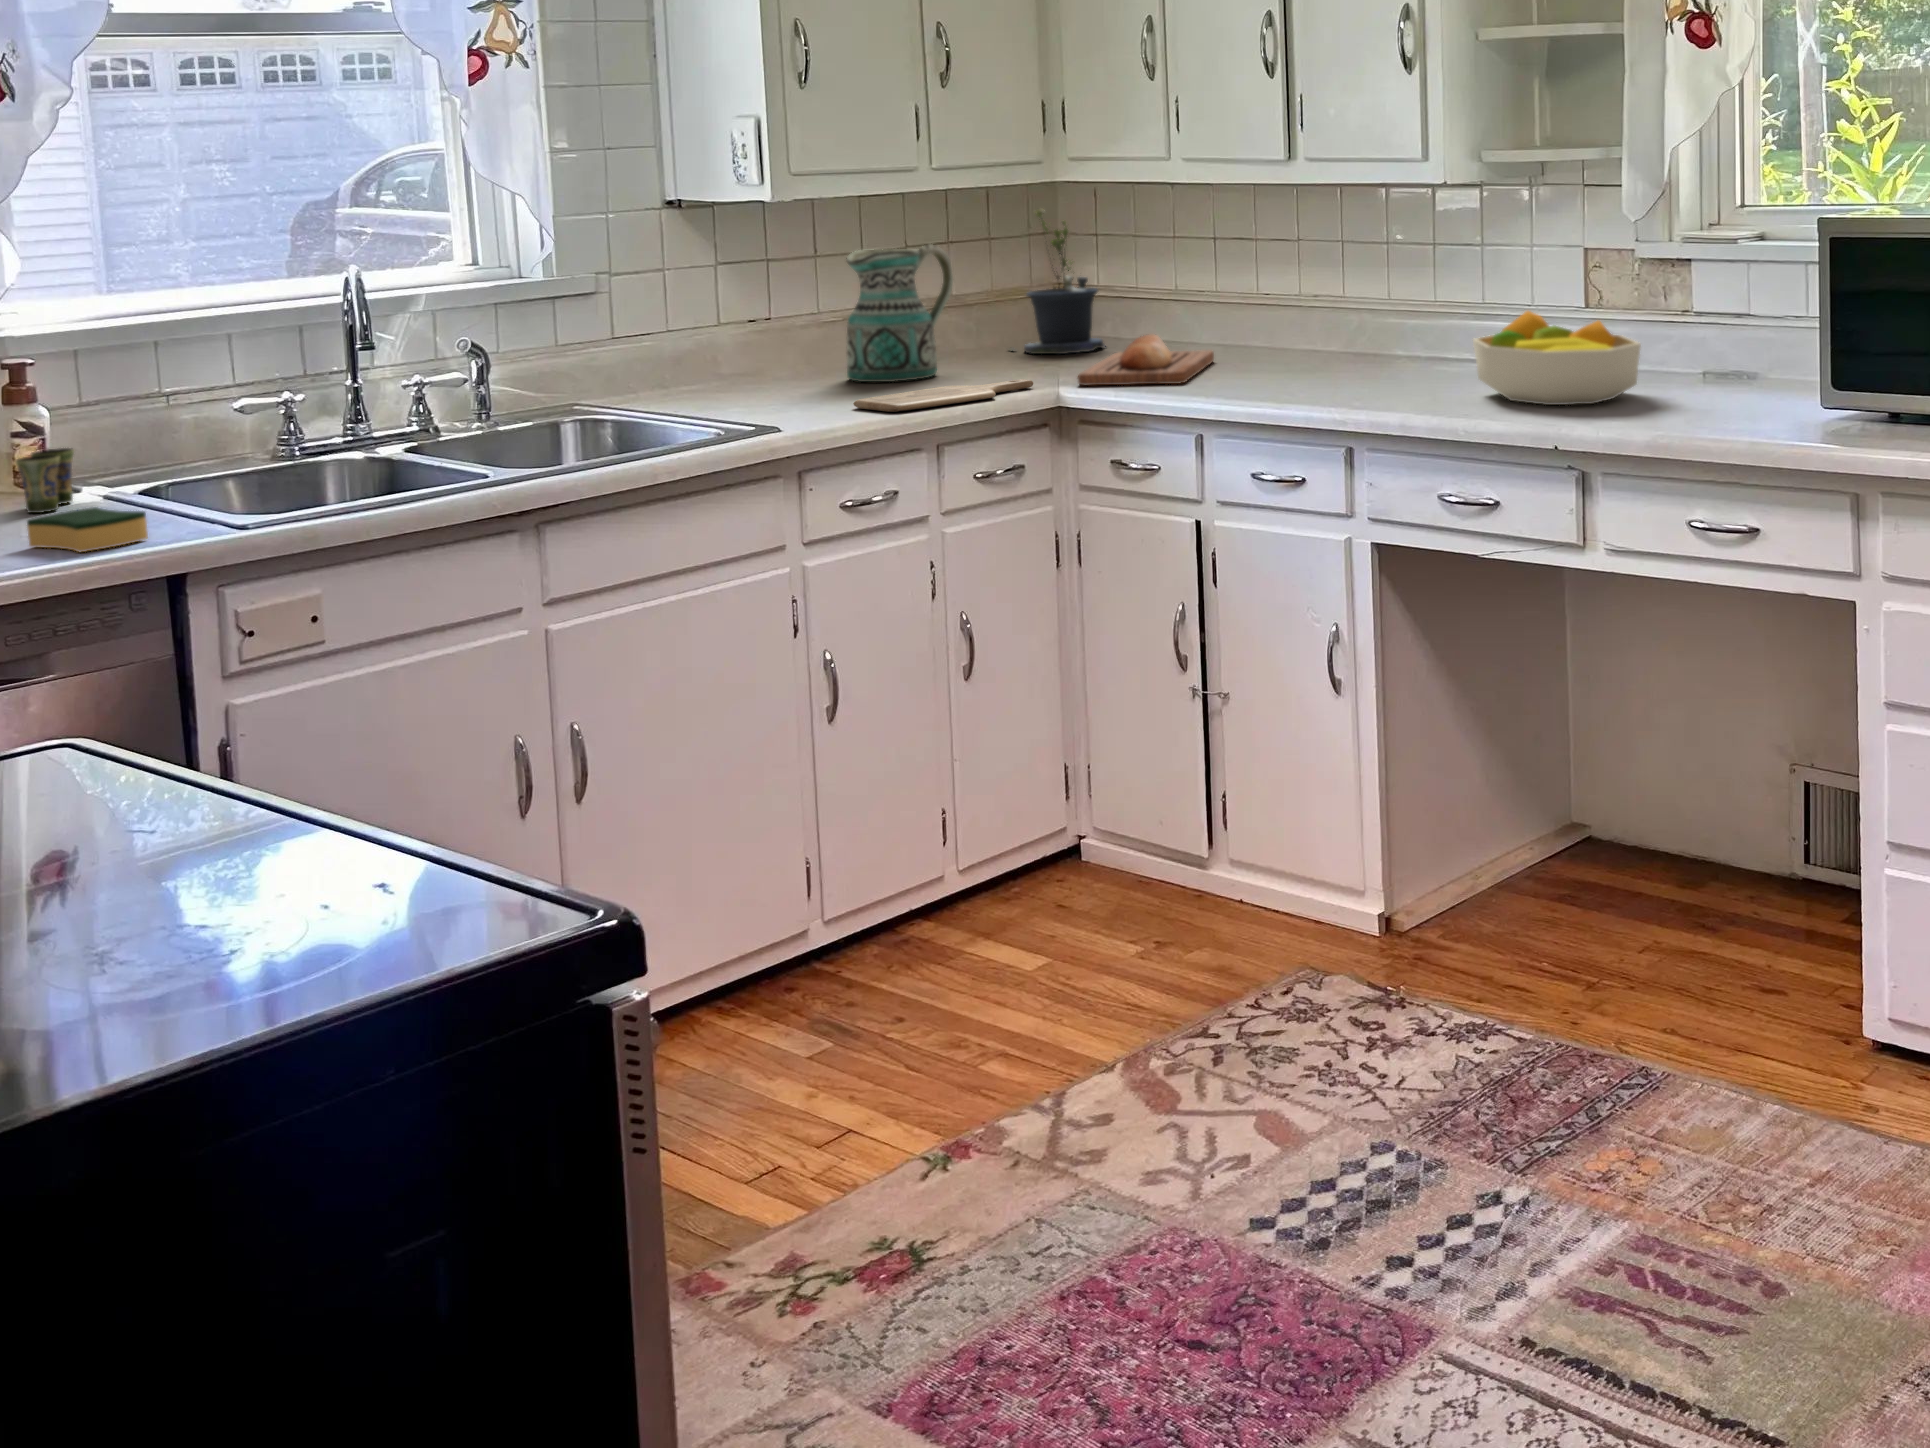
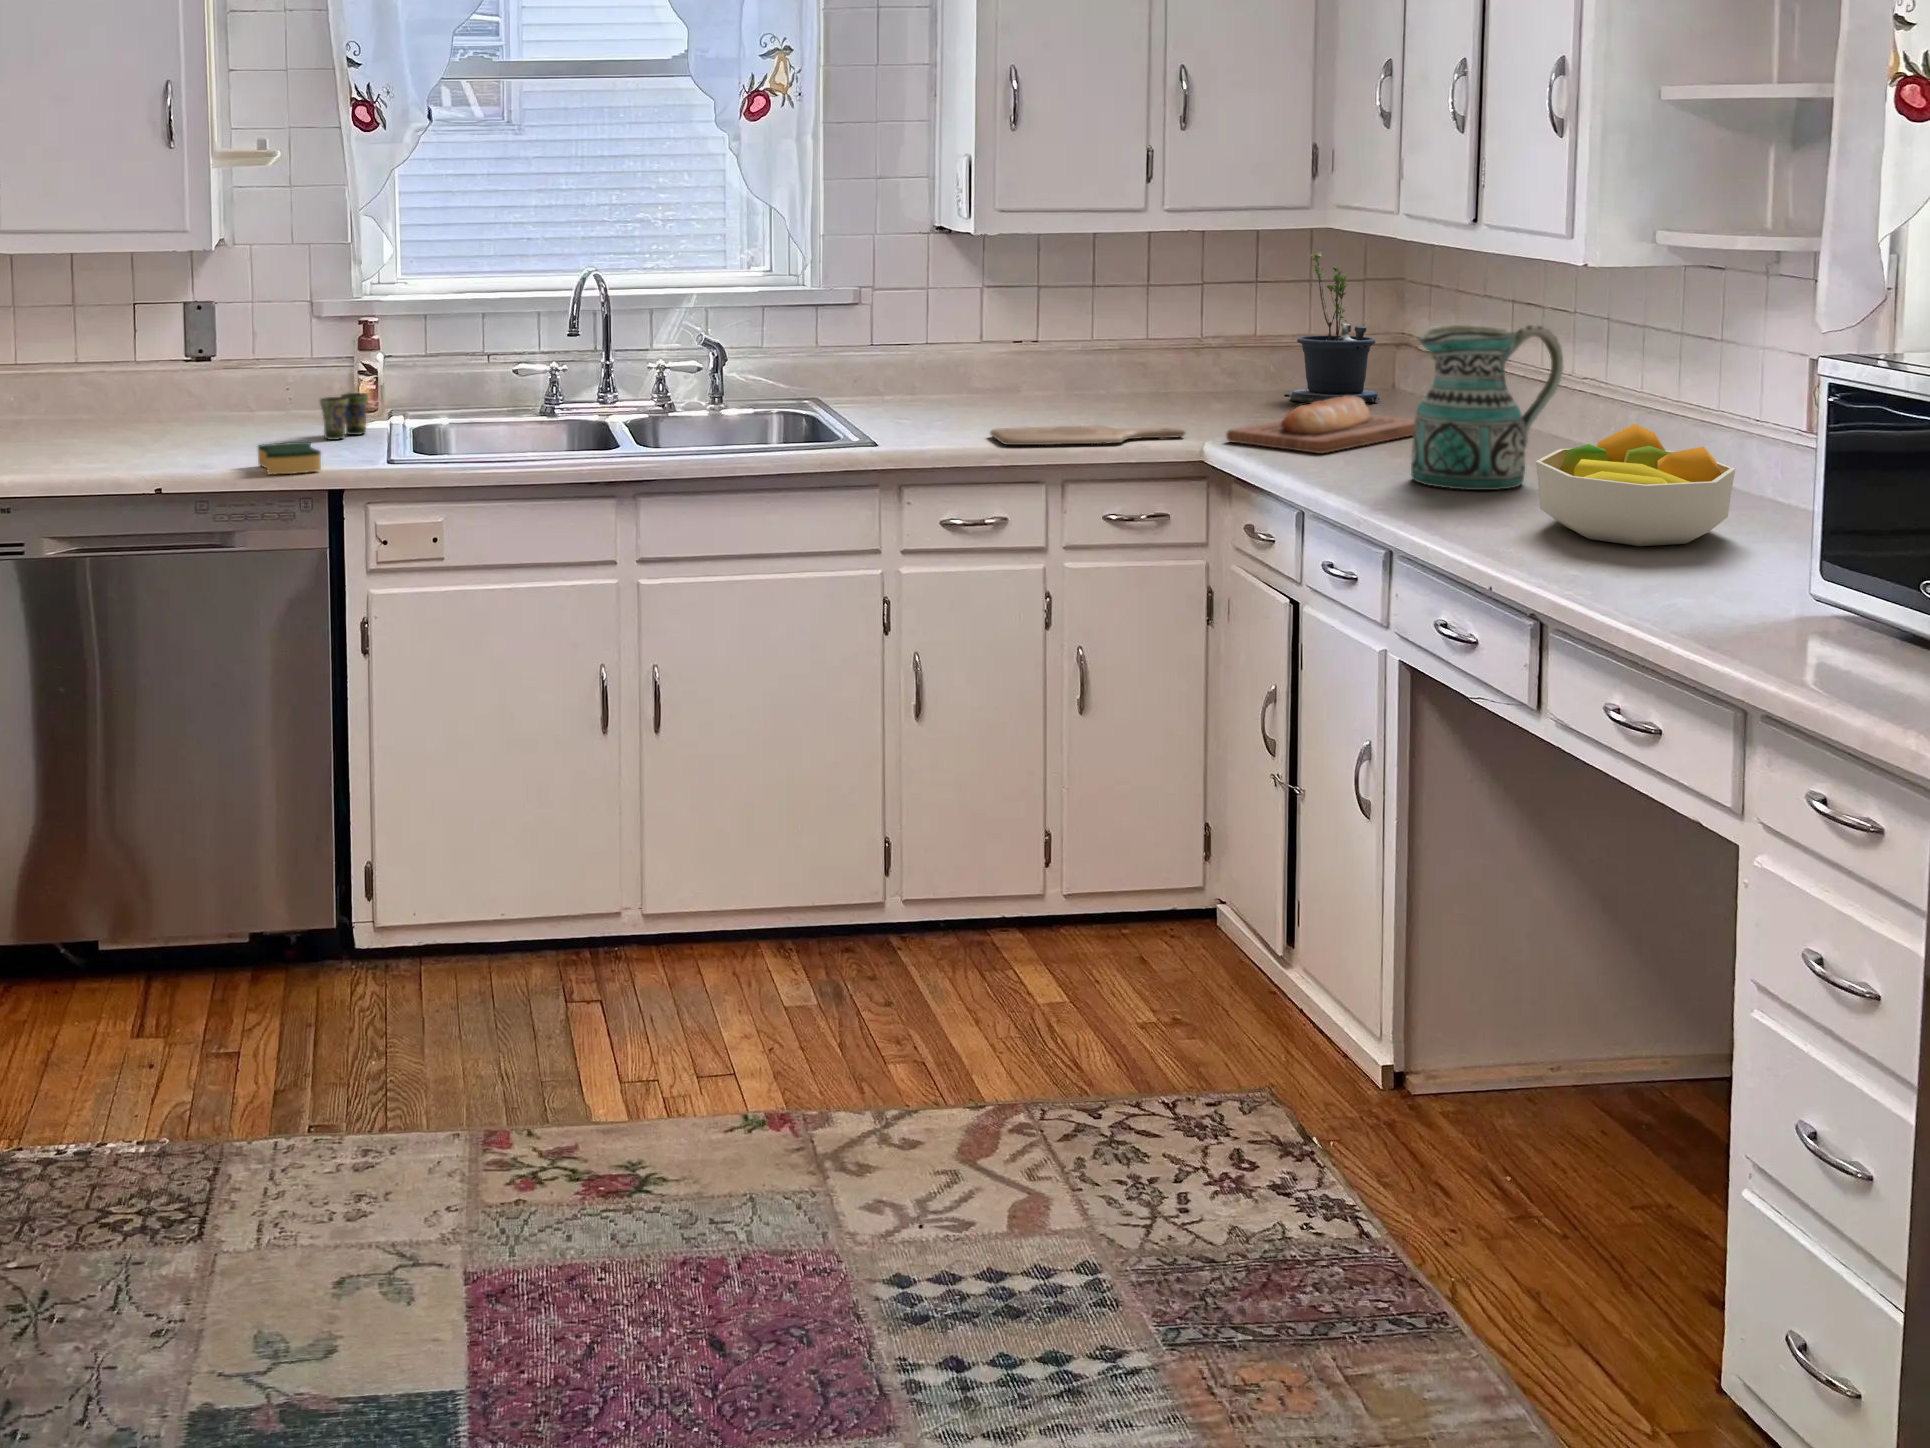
ceramic pitcher: present [846,244,953,382] -> present [1411,325,1563,490]

